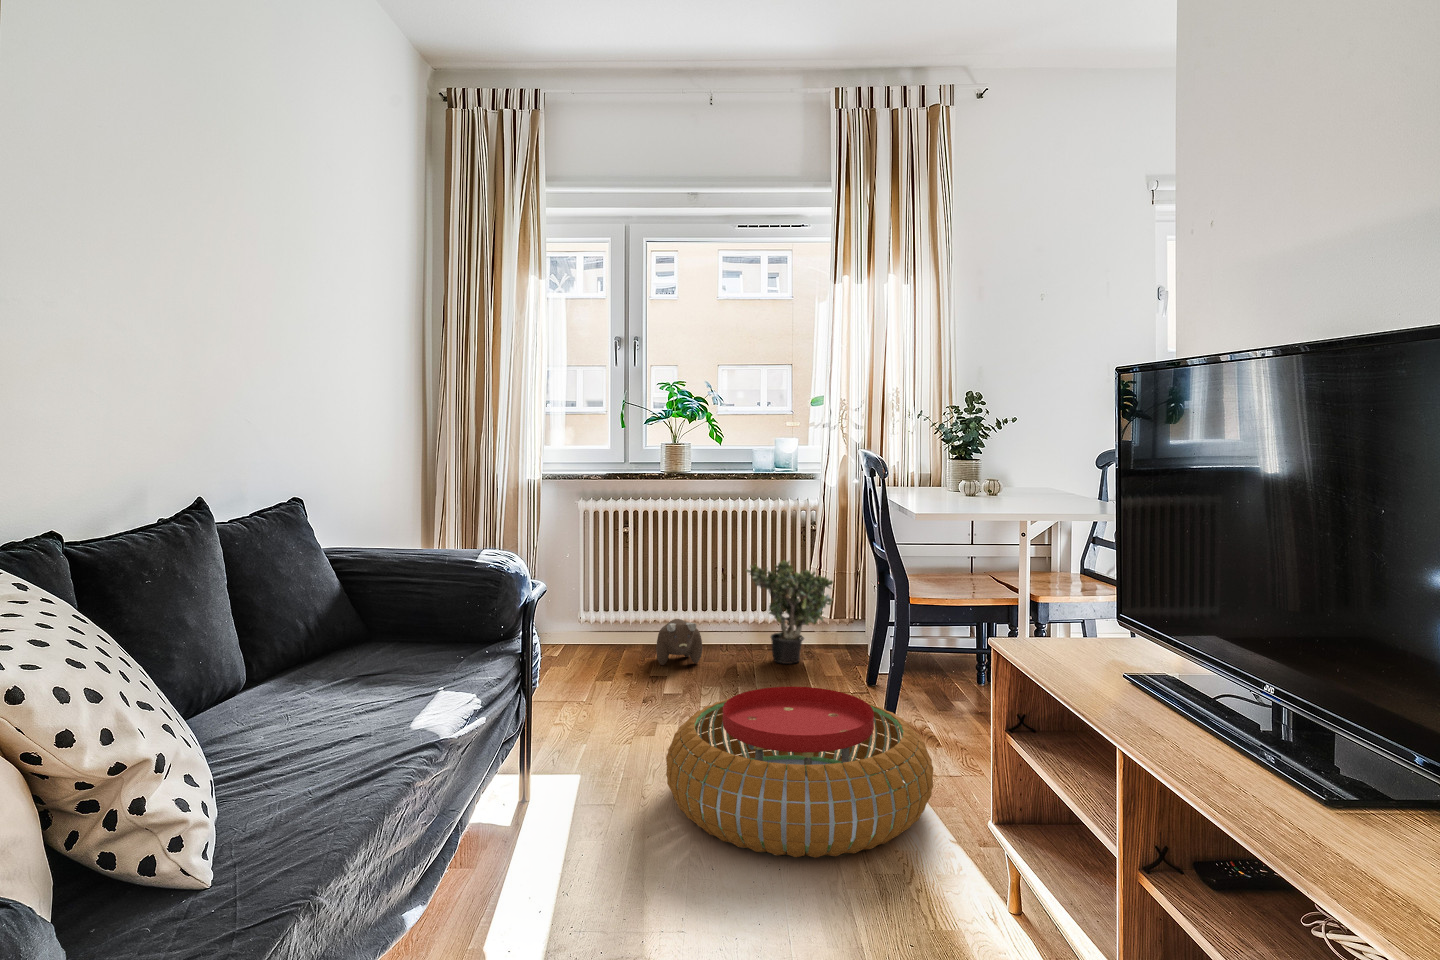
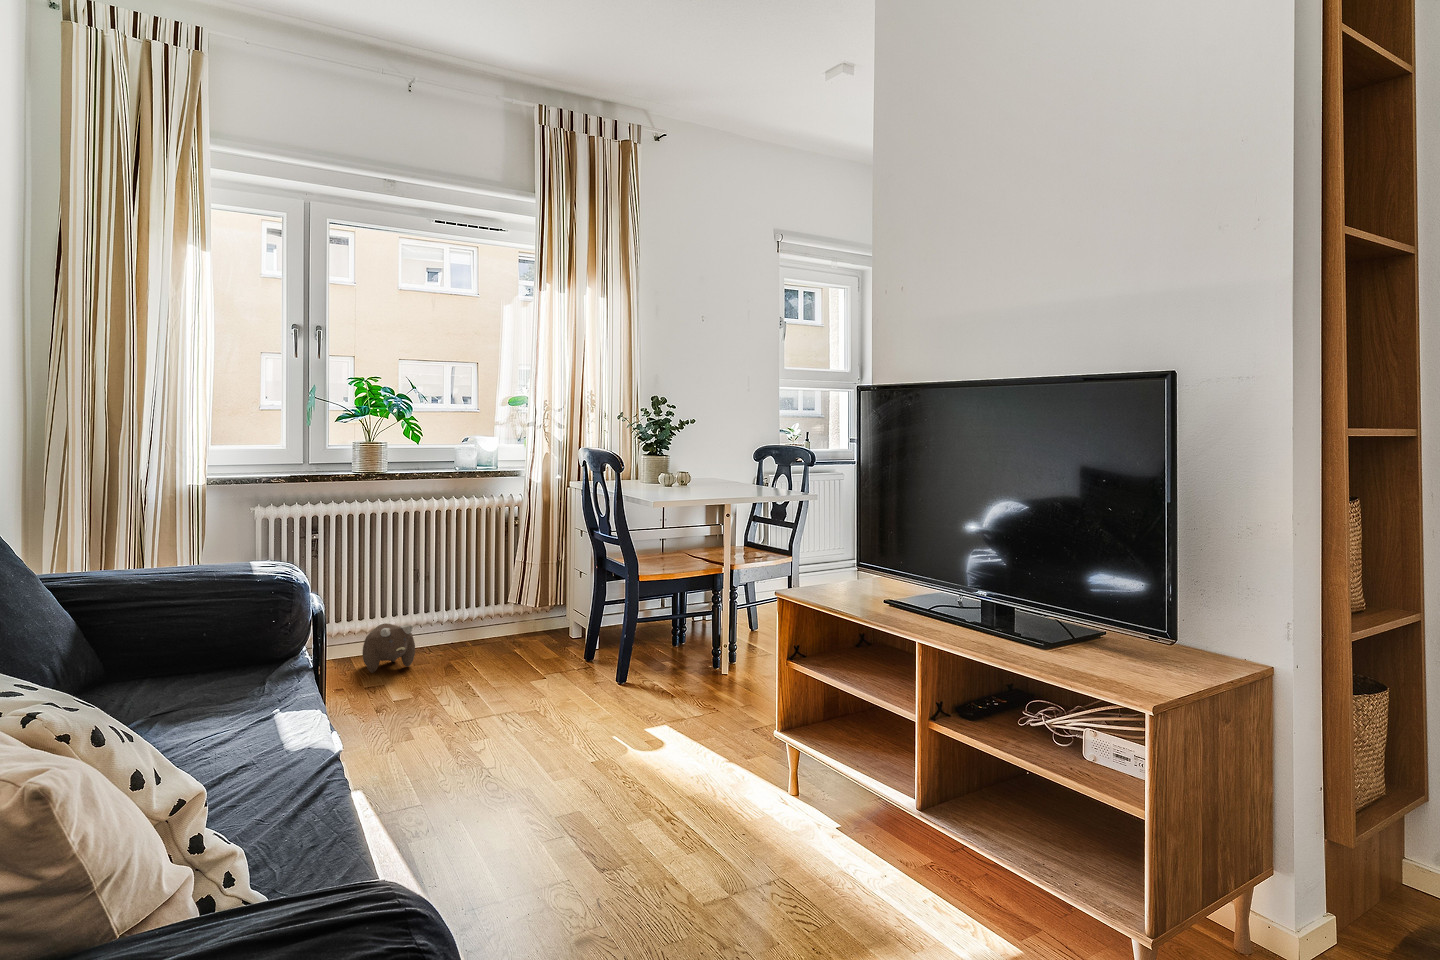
potted plant: present [746,560,833,664] -> none [457,555,544,655]
pouf: present [666,687,933,858] -> none [471,665,706,808]

